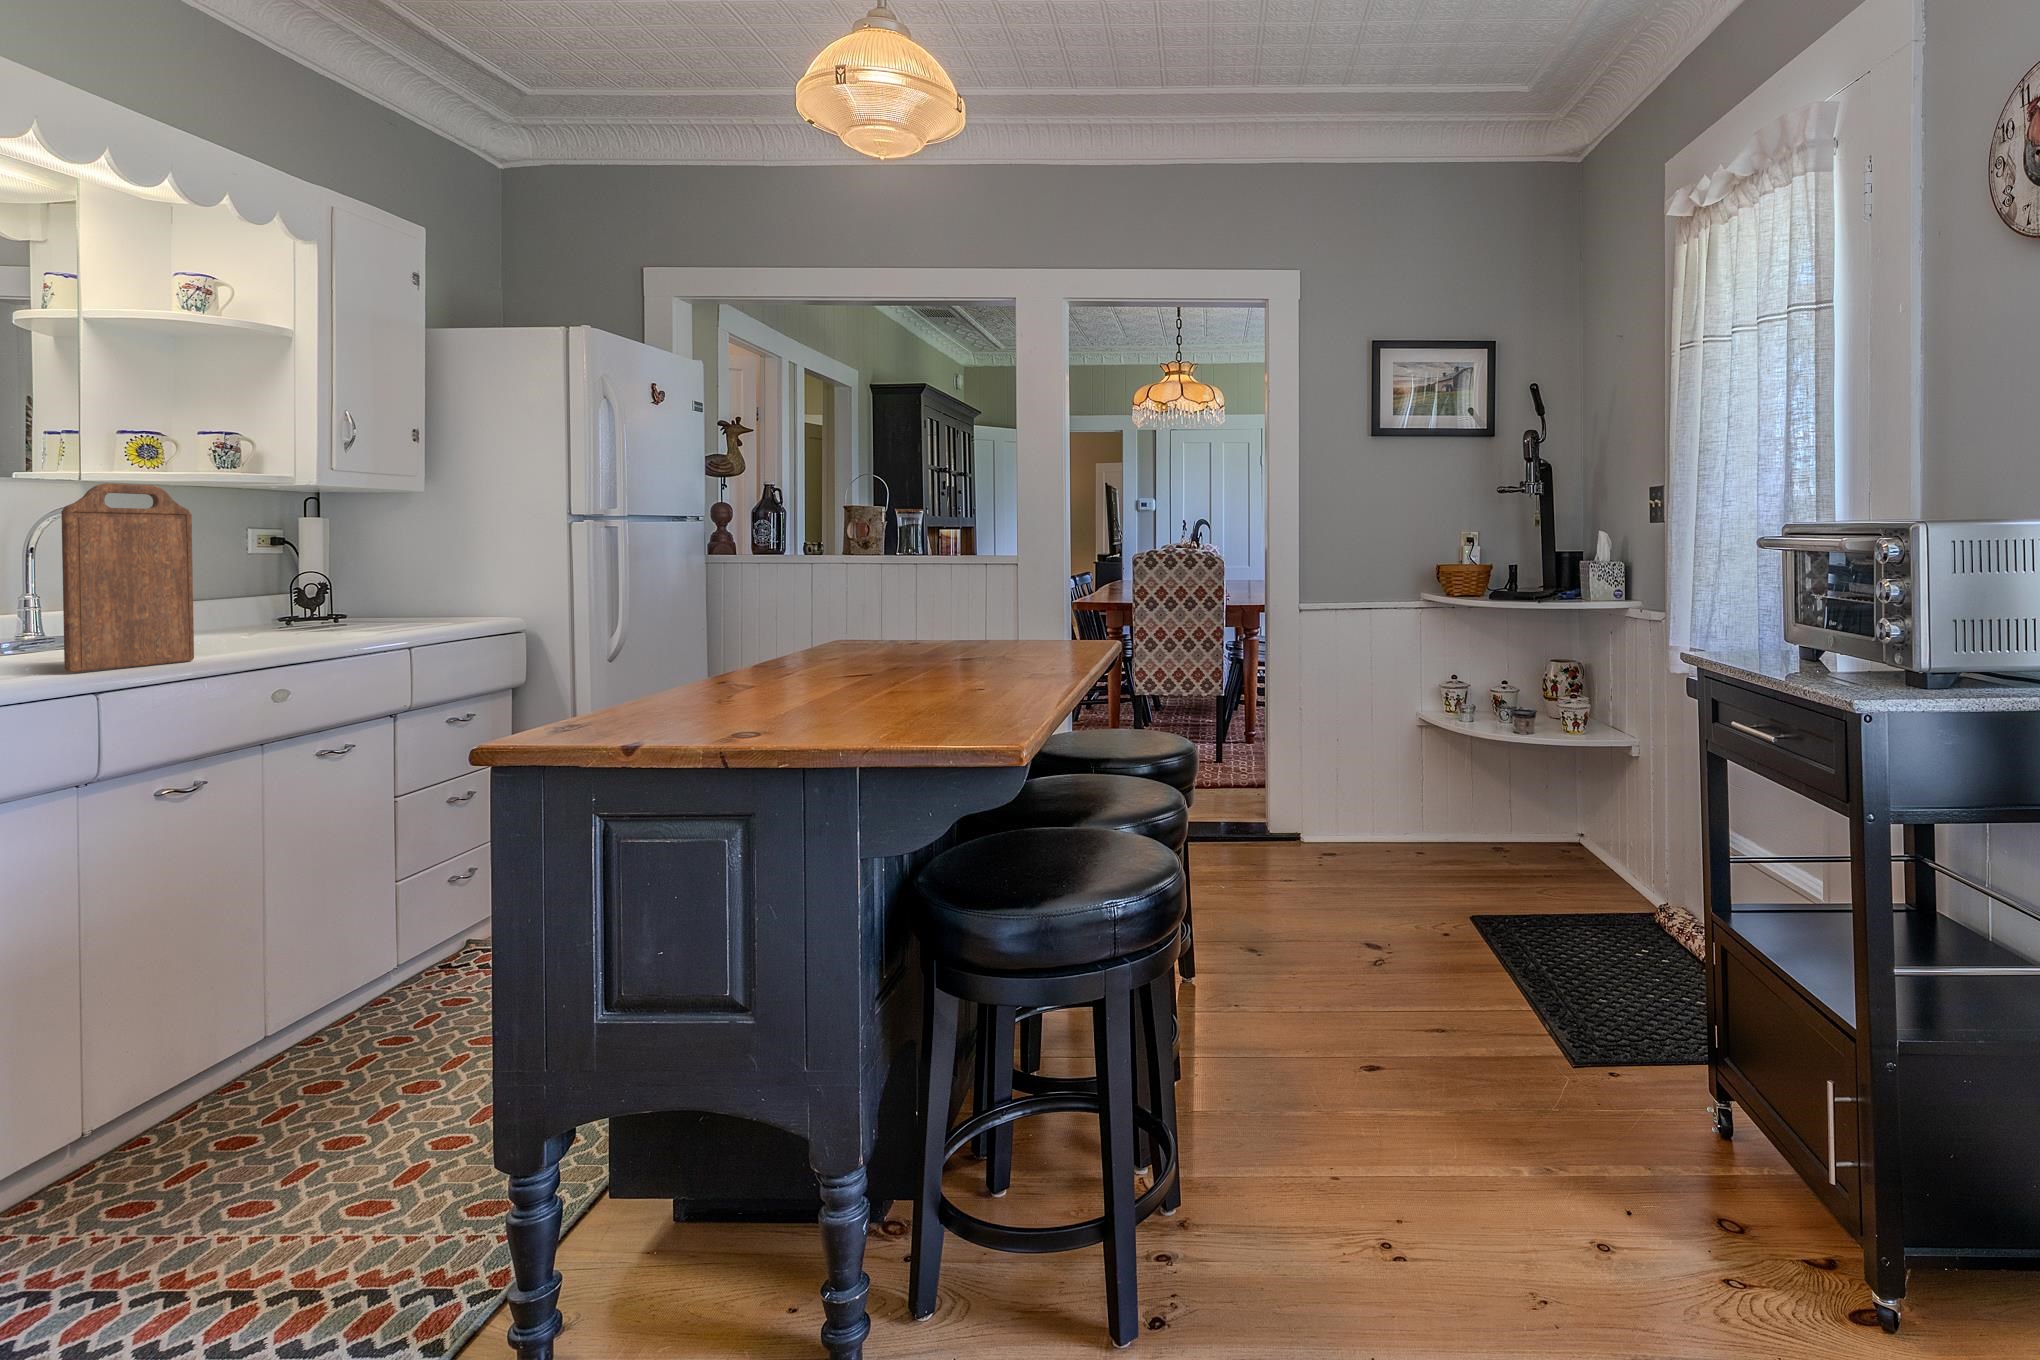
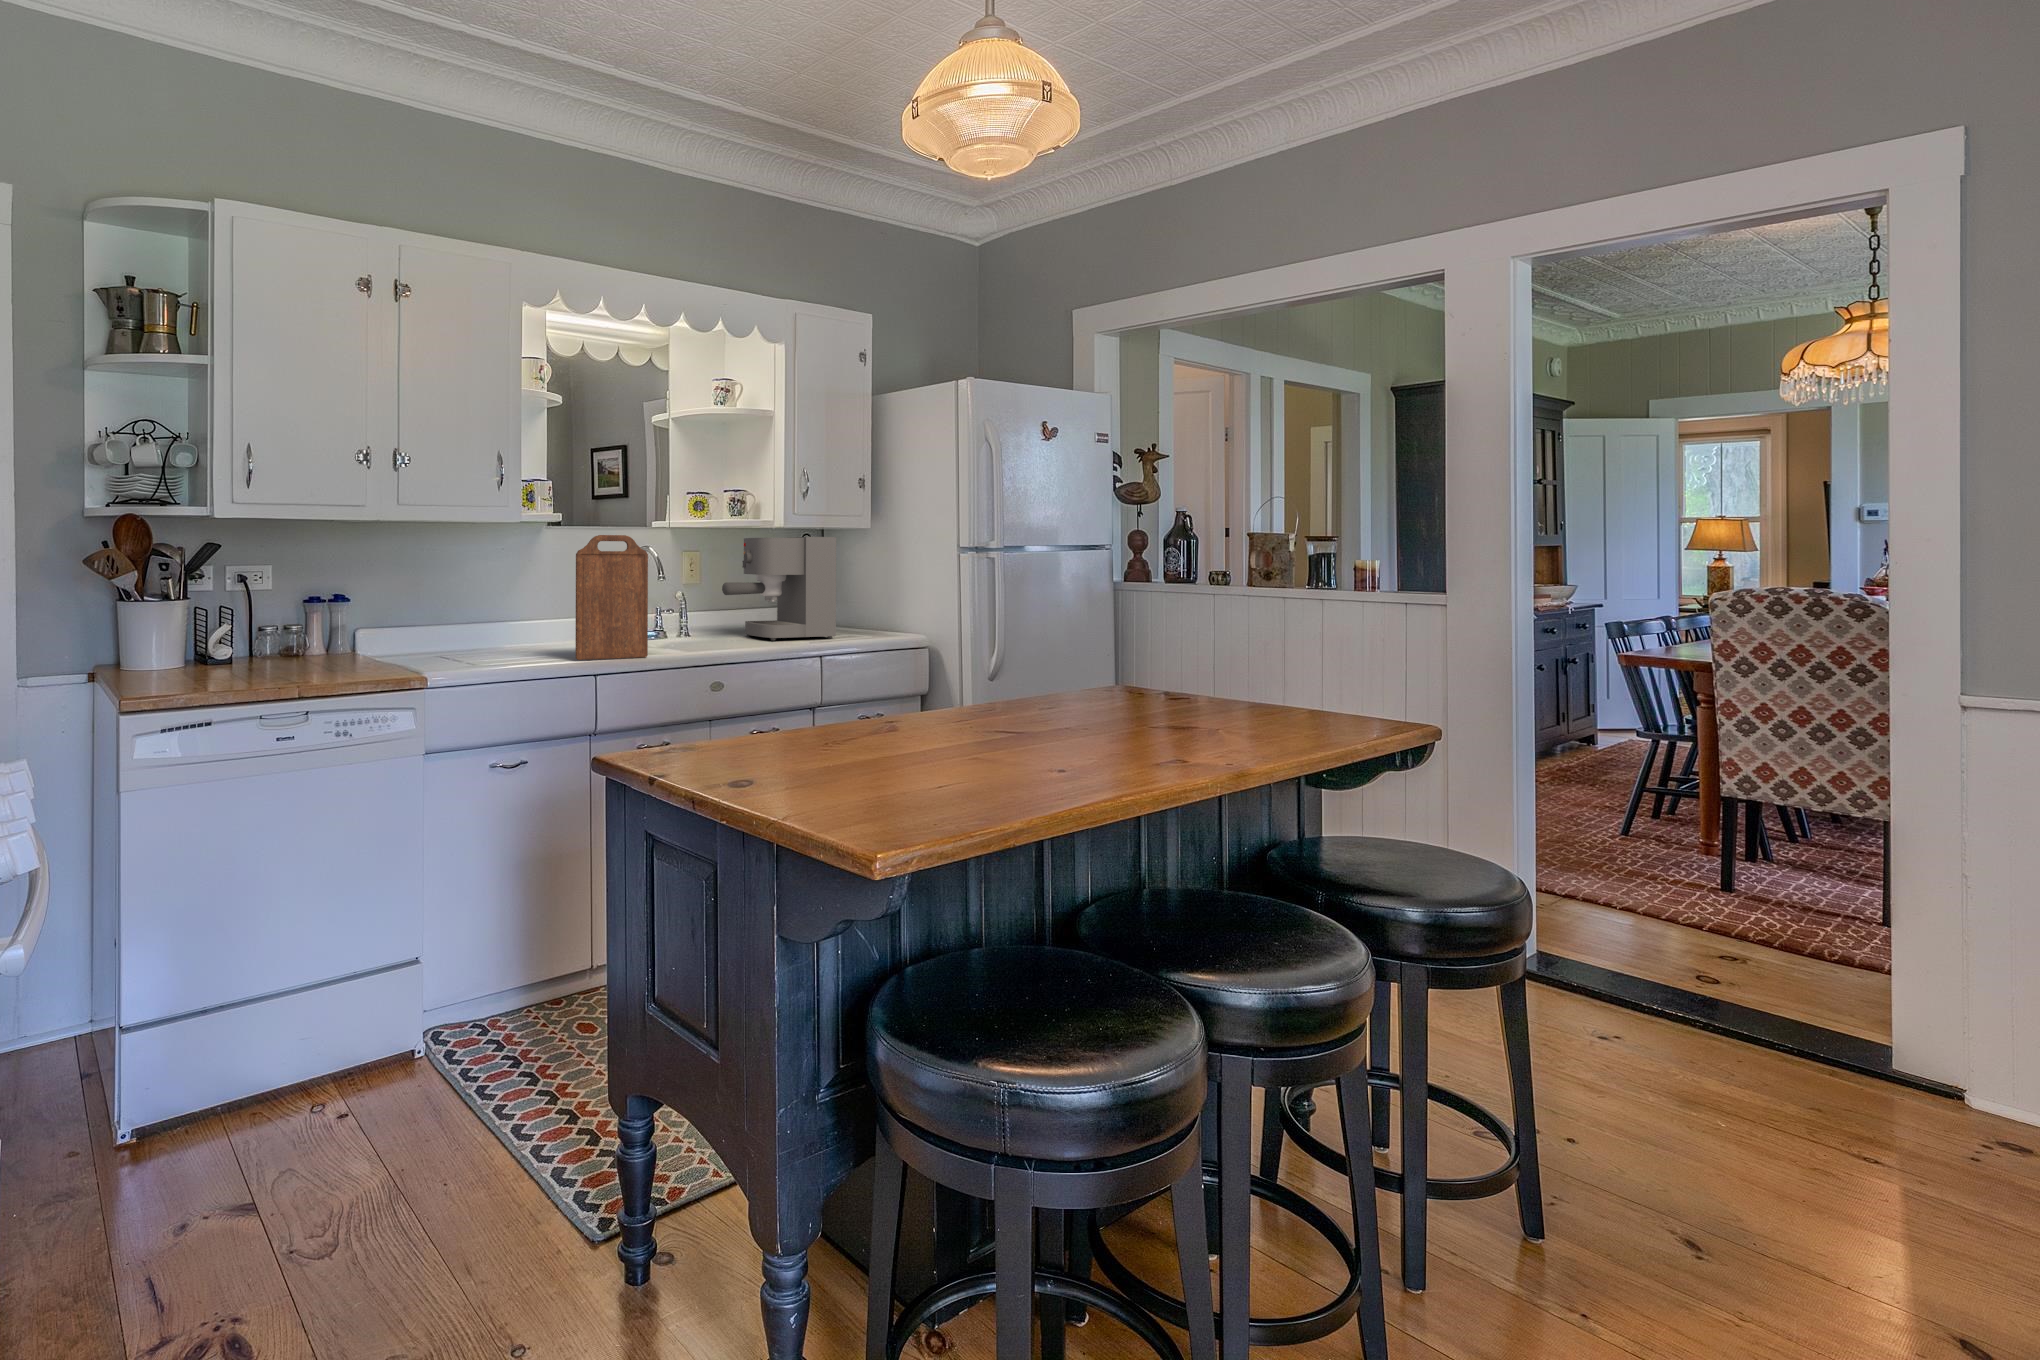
coffee maker: none [239,497,415,632] -> present [722,537,836,640]

